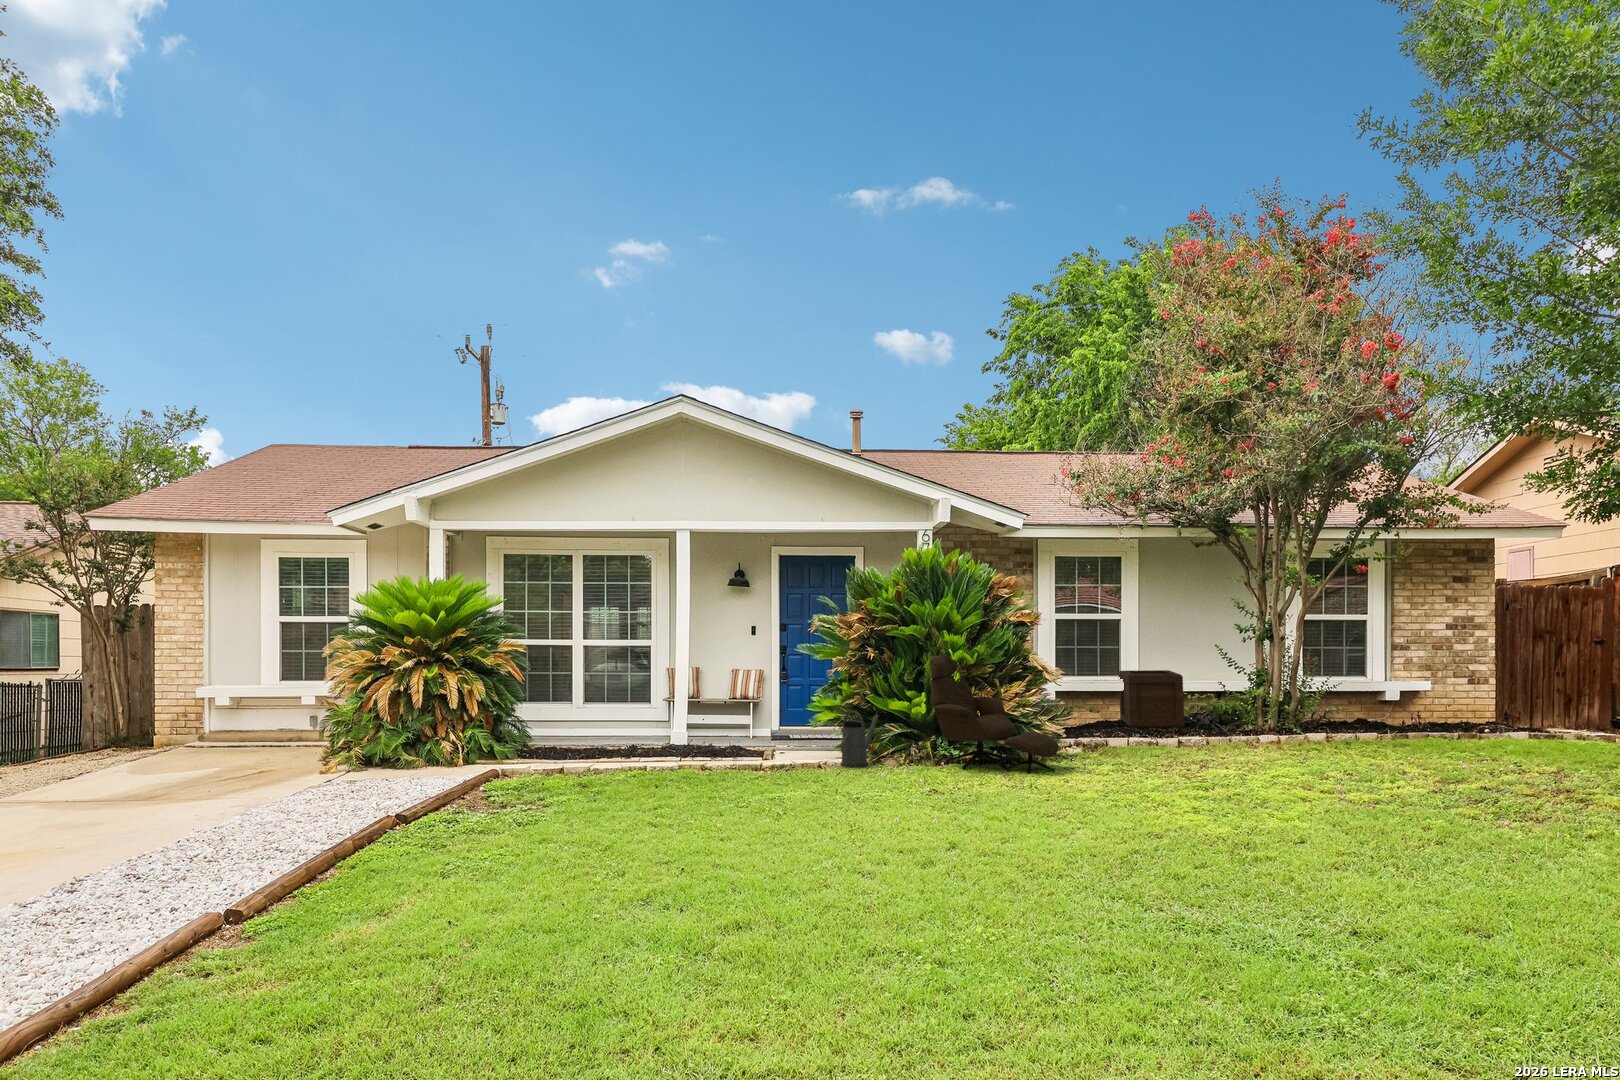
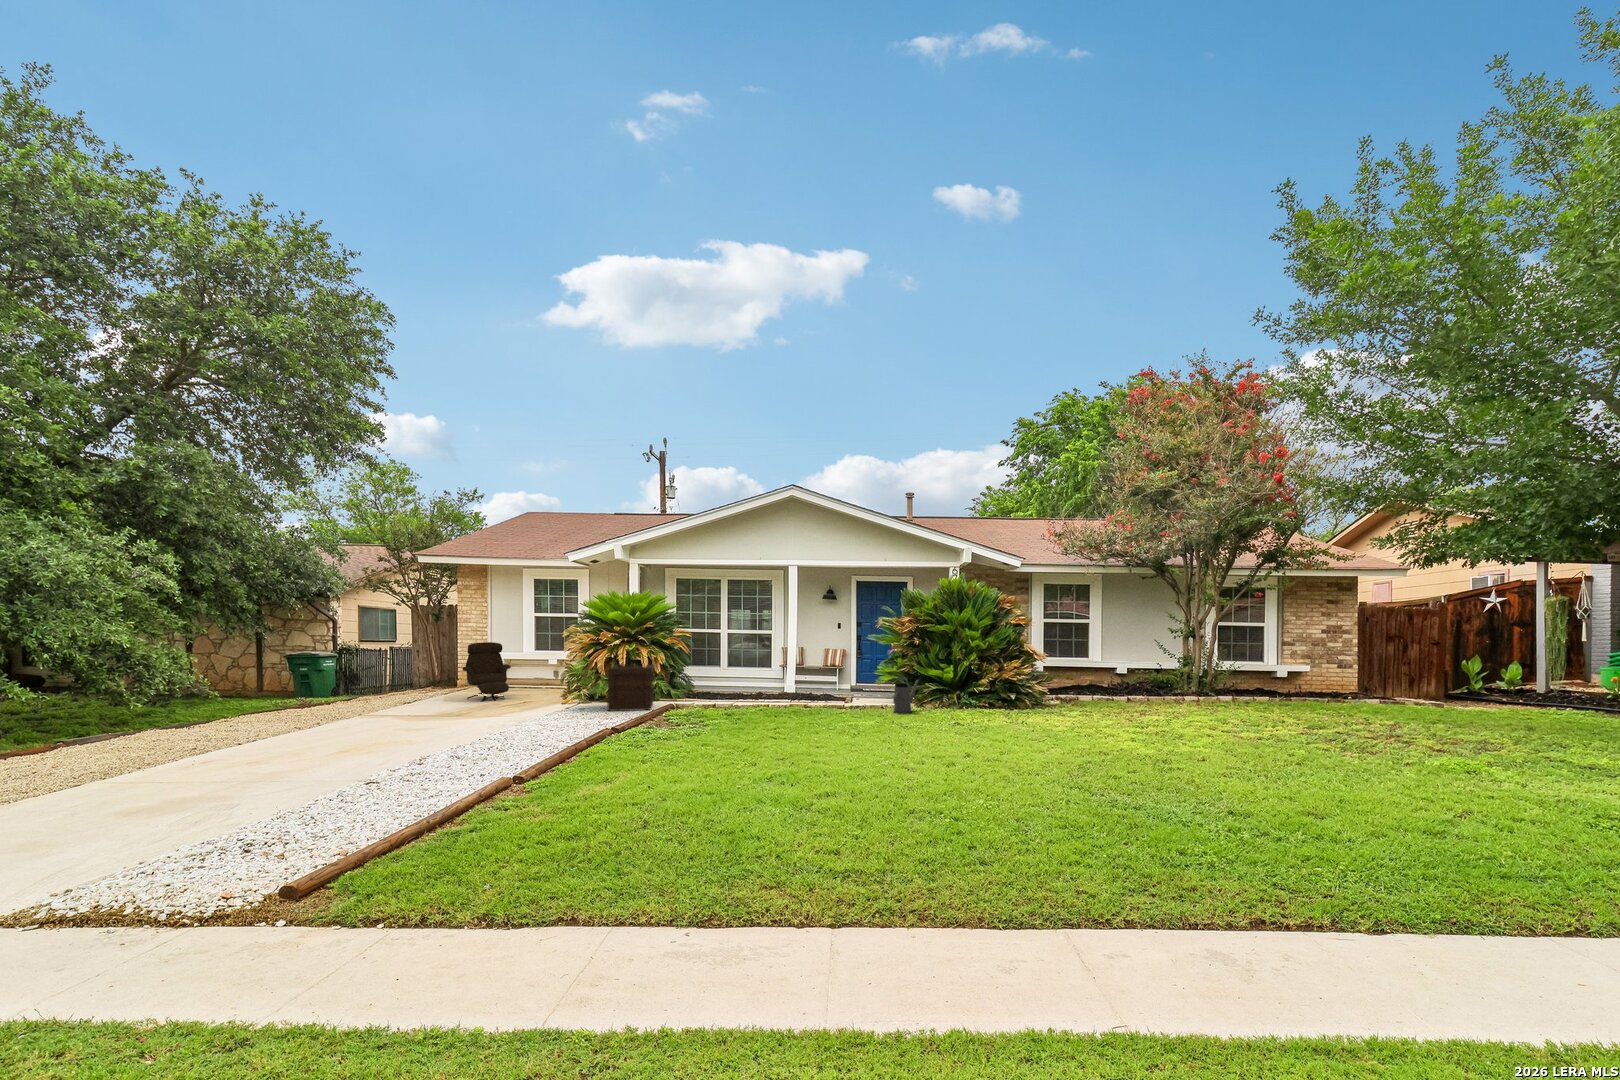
lounge chair: present [930,655,1059,774] -> present [463,642,511,702]
wooden crate: present [1119,670,1185,727] -> present [607,664,655,711]

